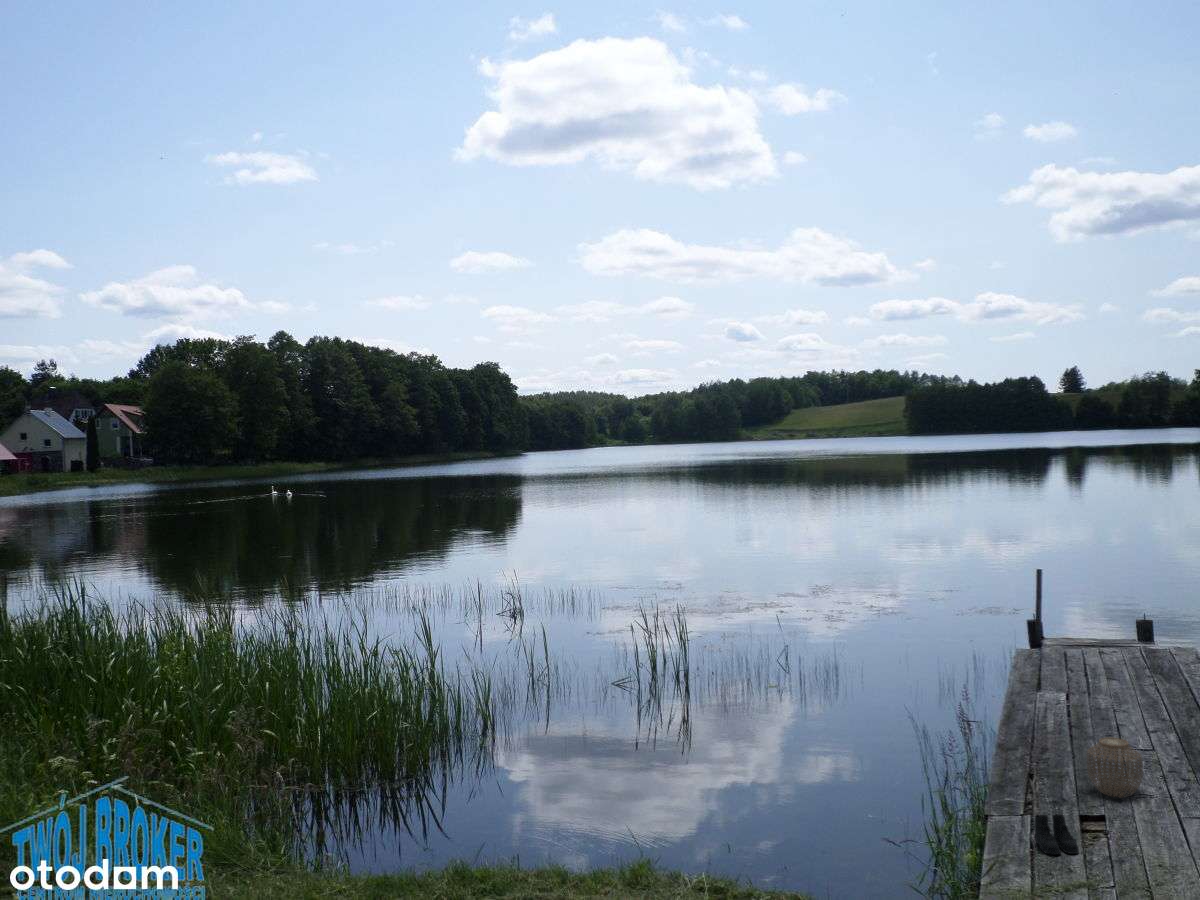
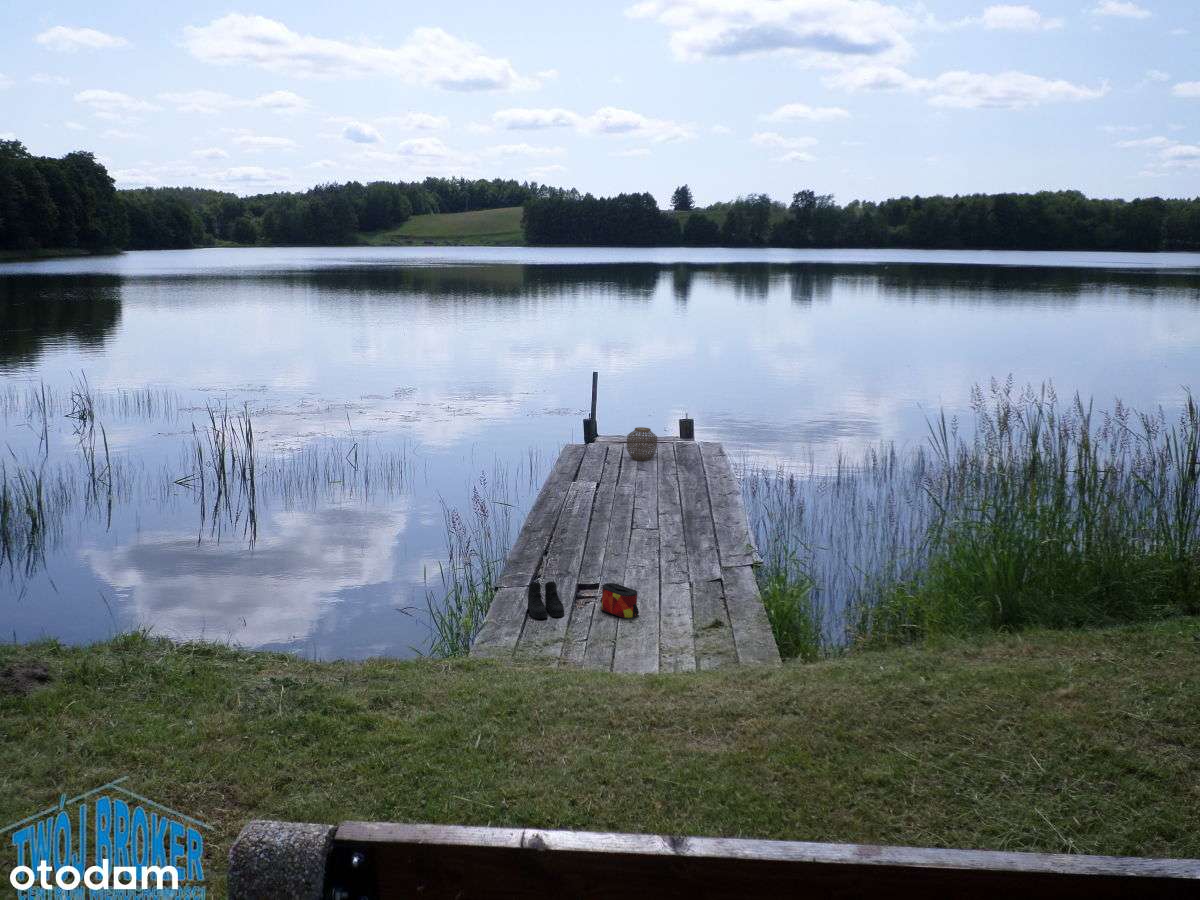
woven basket: present [1087,737,1143,797] -> present [627,427,657,461]
bag: none [1117,819,1167,860] -> present [600,583,639,619]

